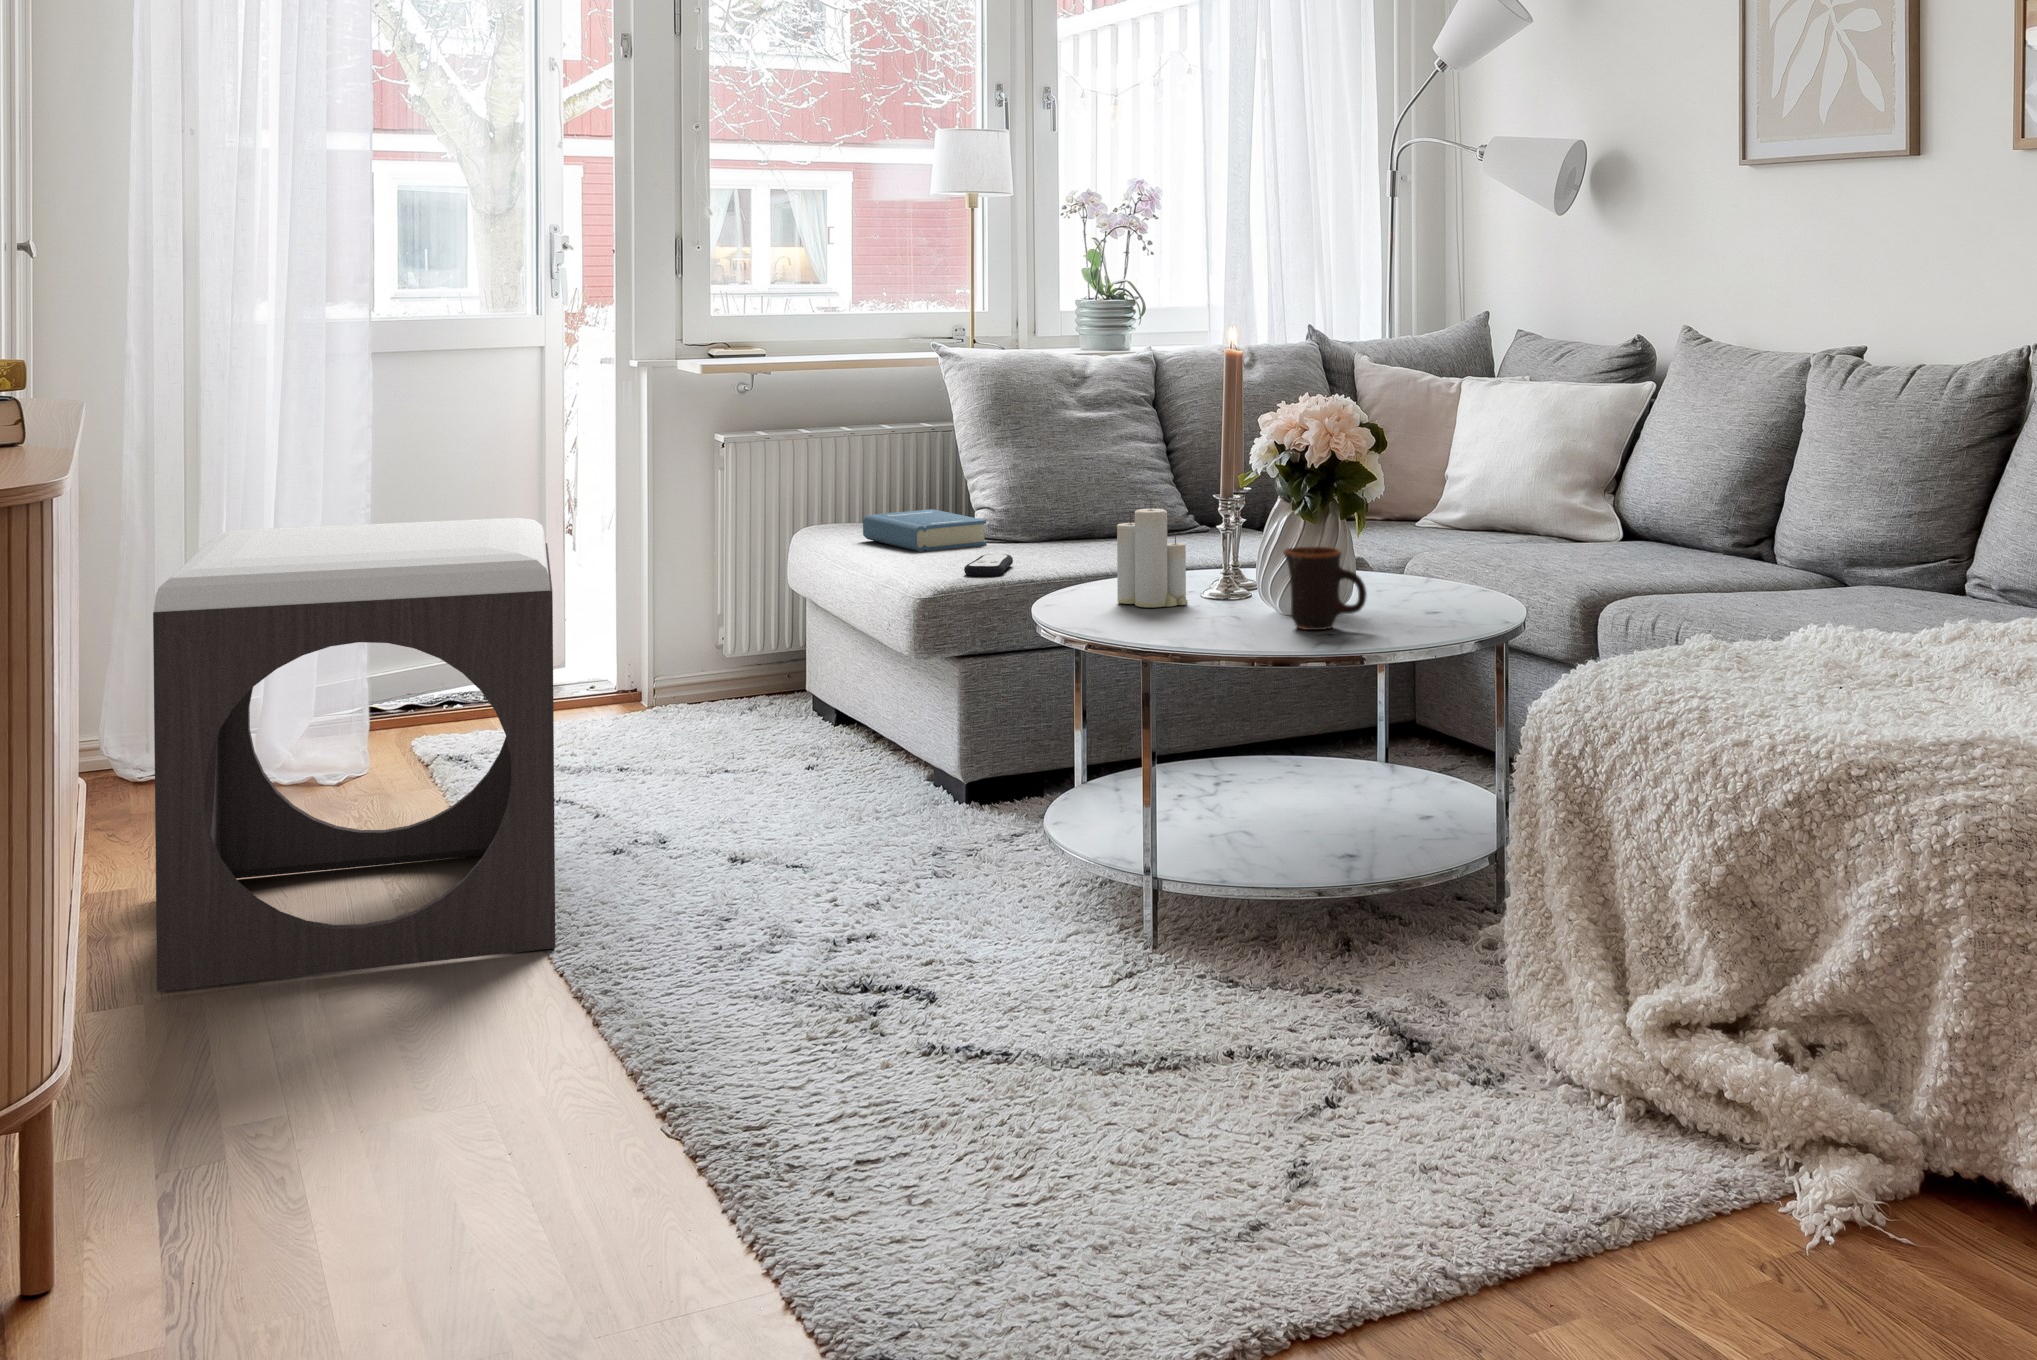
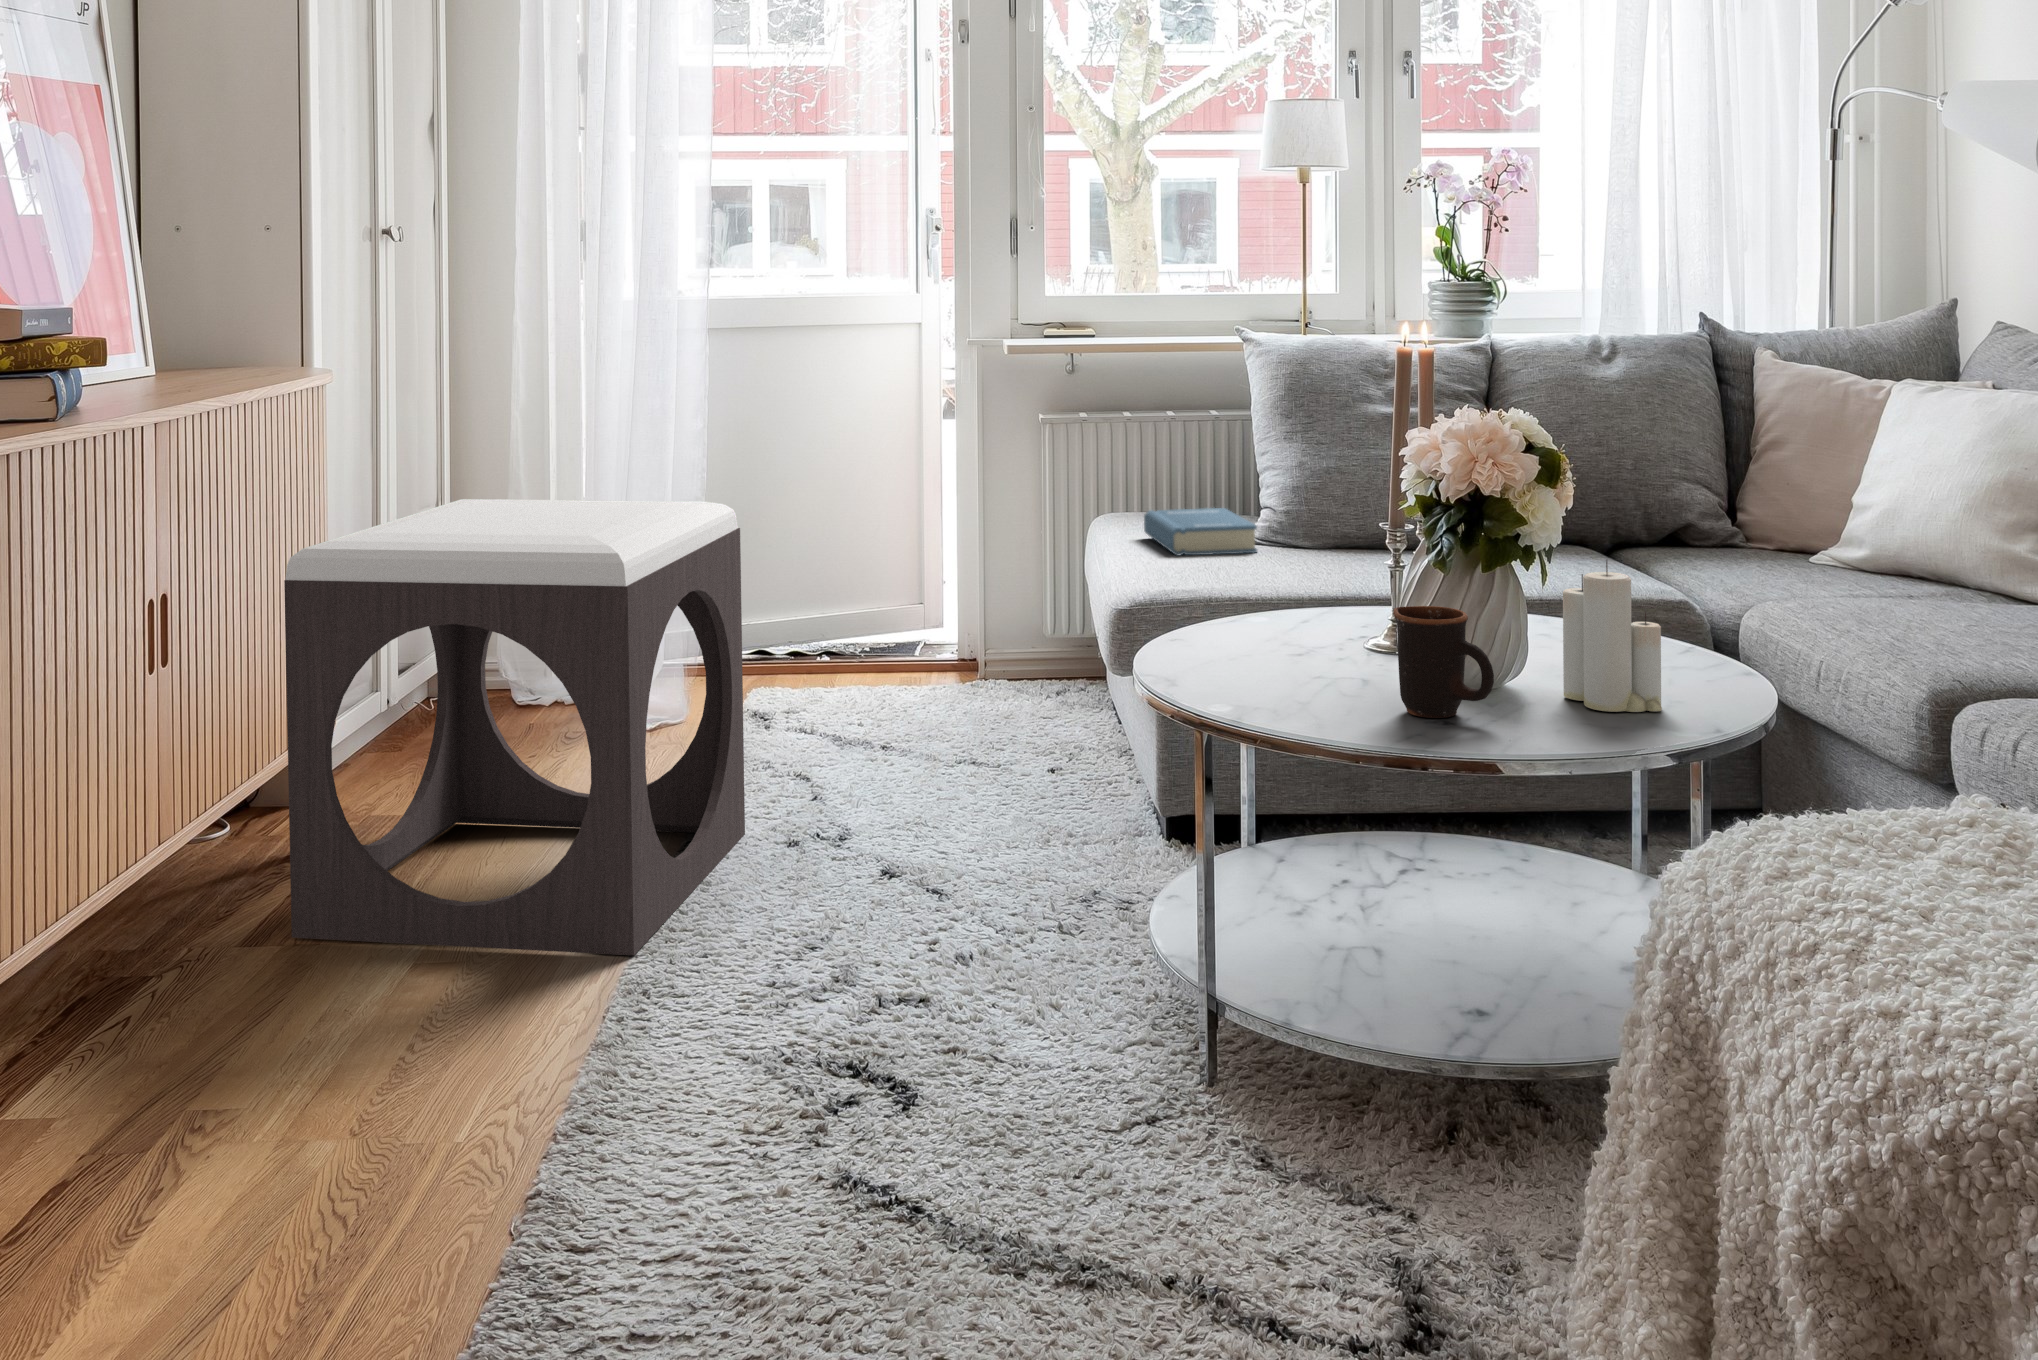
candle: present [1117,499,1188,607] -> present [1563,559,1662,712]
remote control: present [964,554,1013,576] -> none [1165,568,1237,595]

